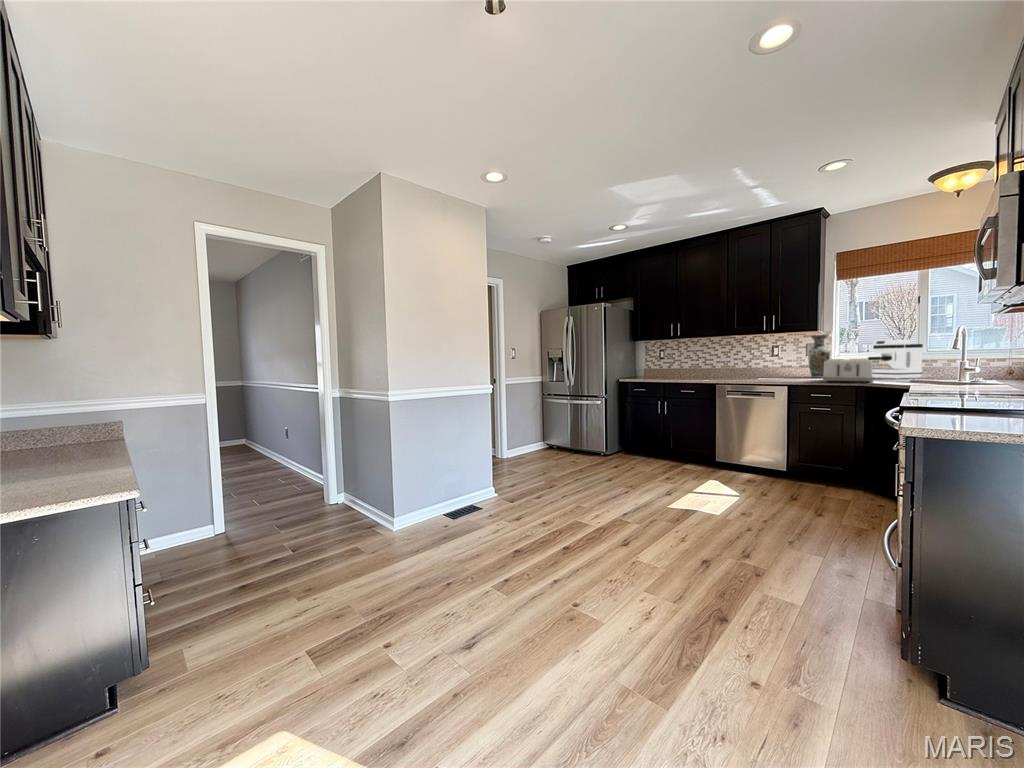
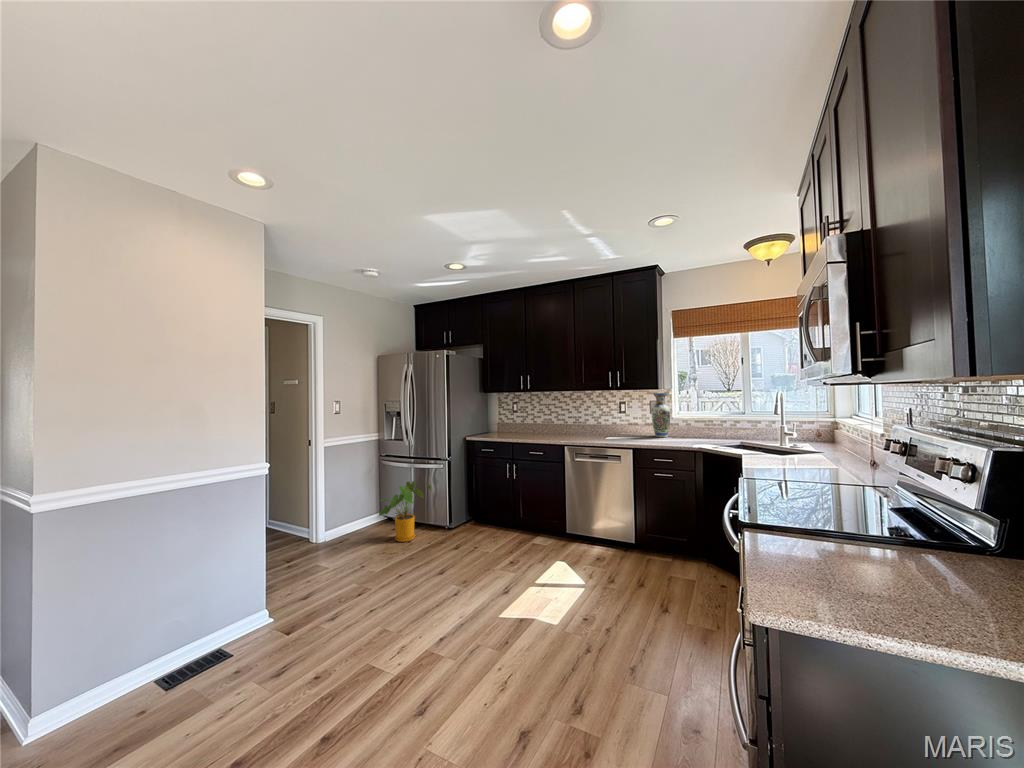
coffee maker: present [868,340,923,379] -> none [703,400,749,440]
toaster: present [823,359,873,383] -> none [664,421,709,449]
house plant: none [547,415,591,462] -> present [379,481,432,542]

